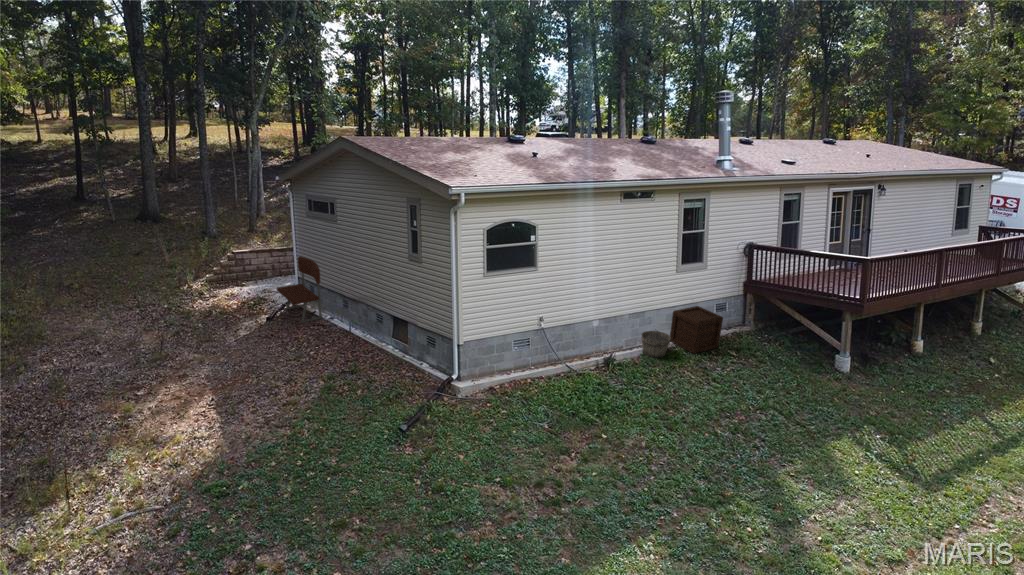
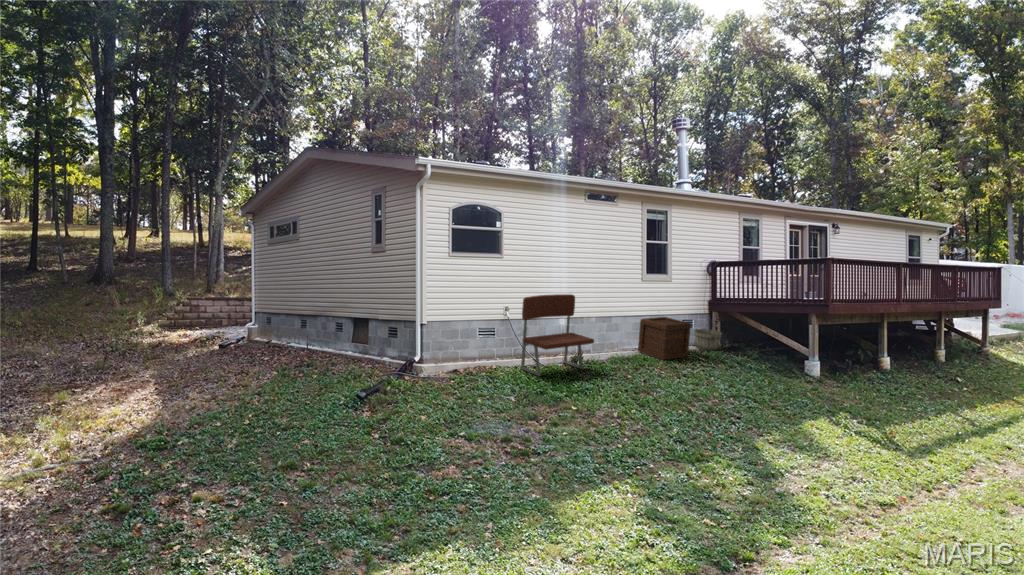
bench: present [276,256,322,323] -> present [520,294,594,376]
wooden bucket: present [641,331,671,358] -> present [695,328,722,350]

